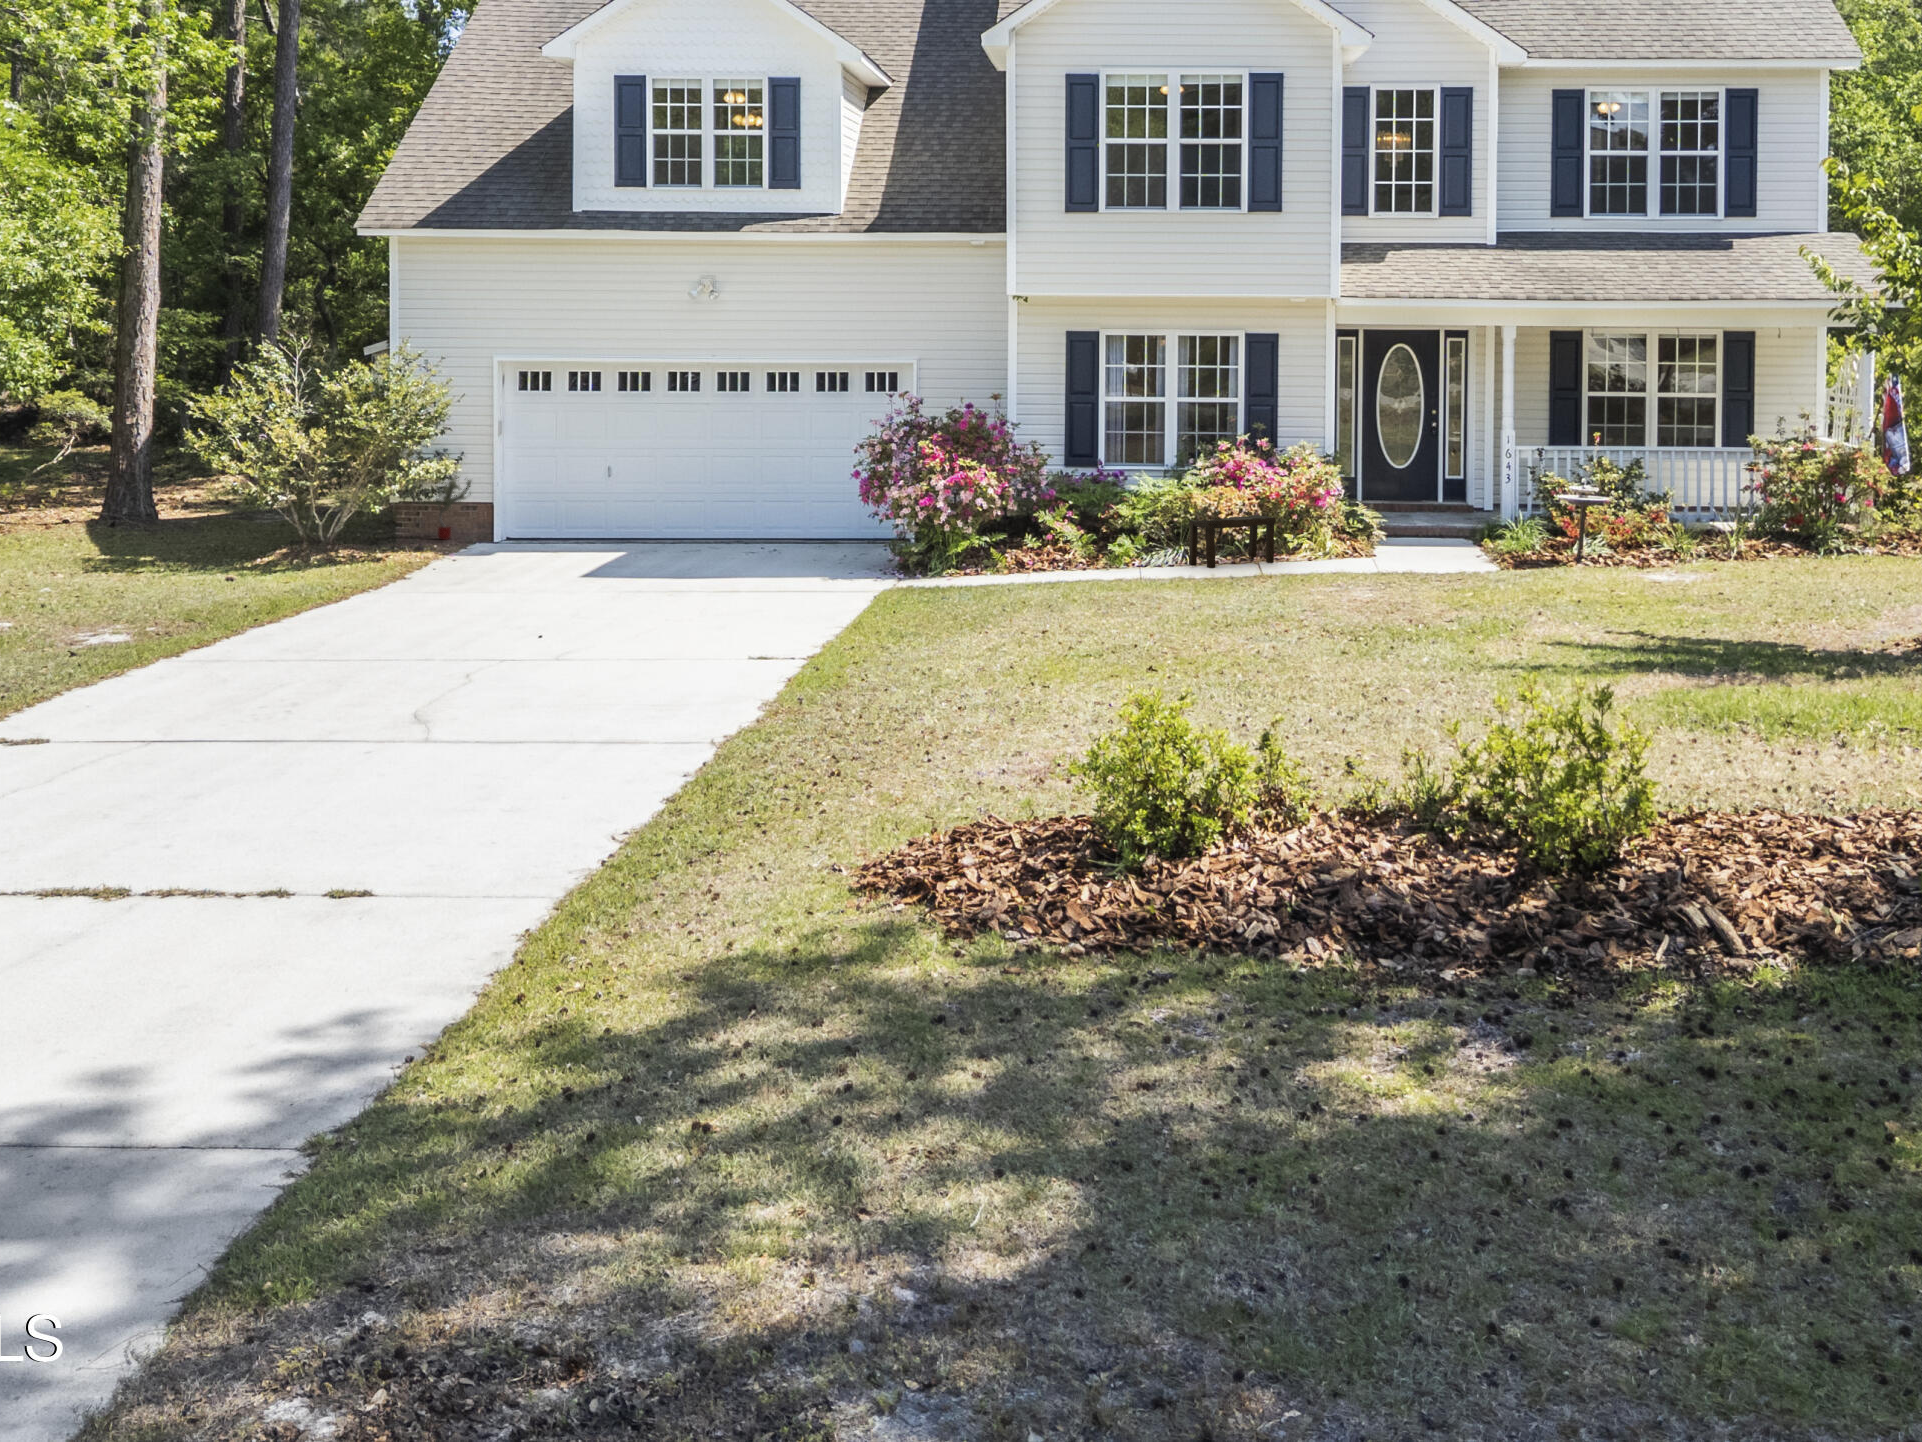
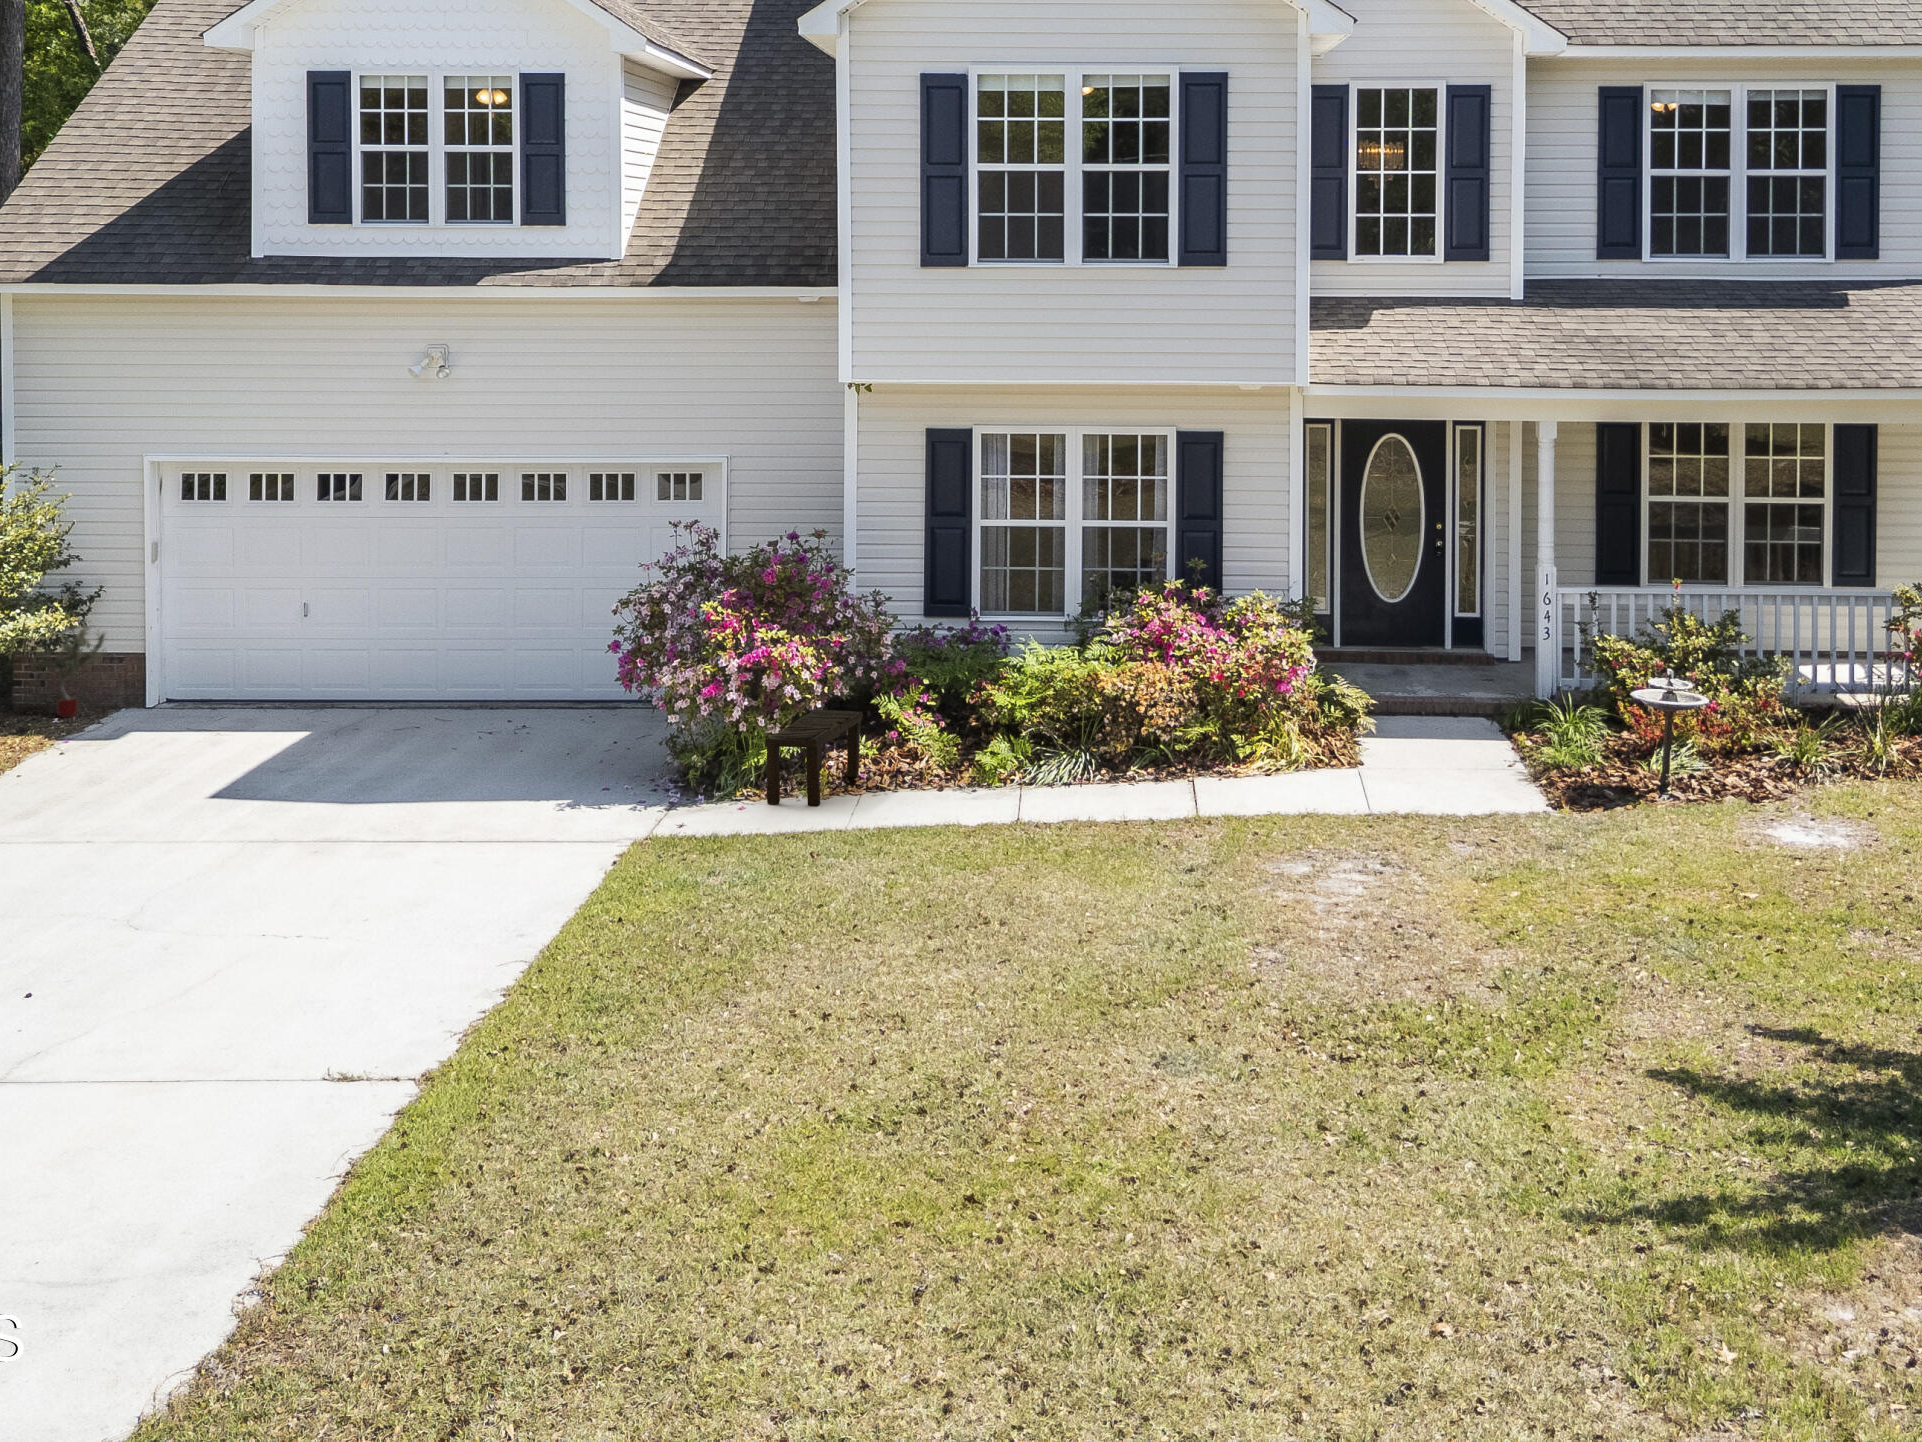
bench: present [1189,515,1276,568] -> present [765,709,863,806]

